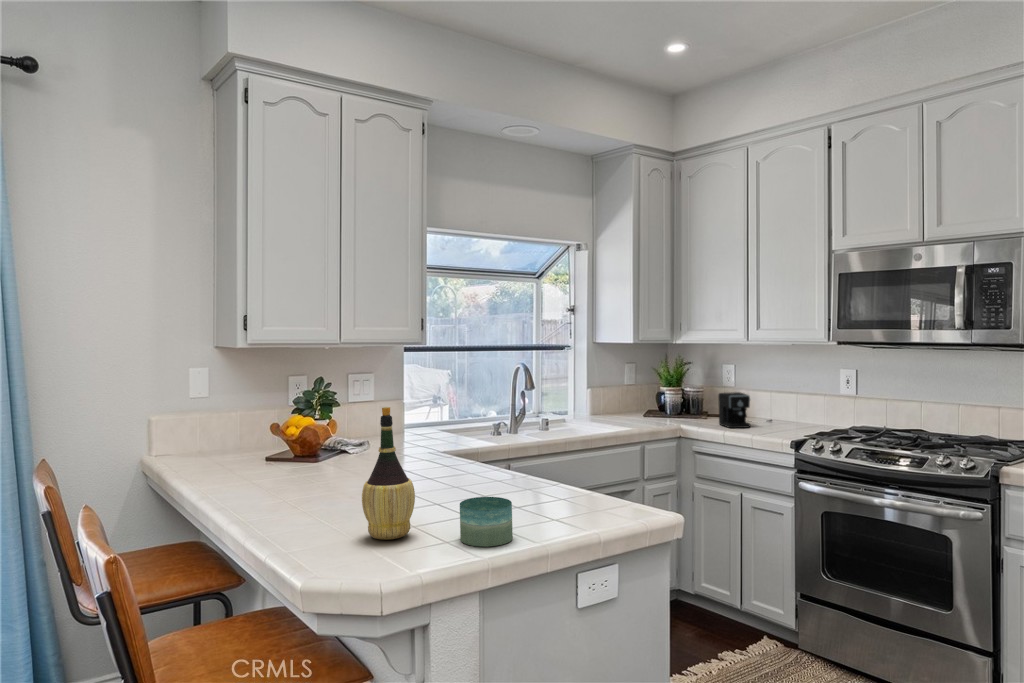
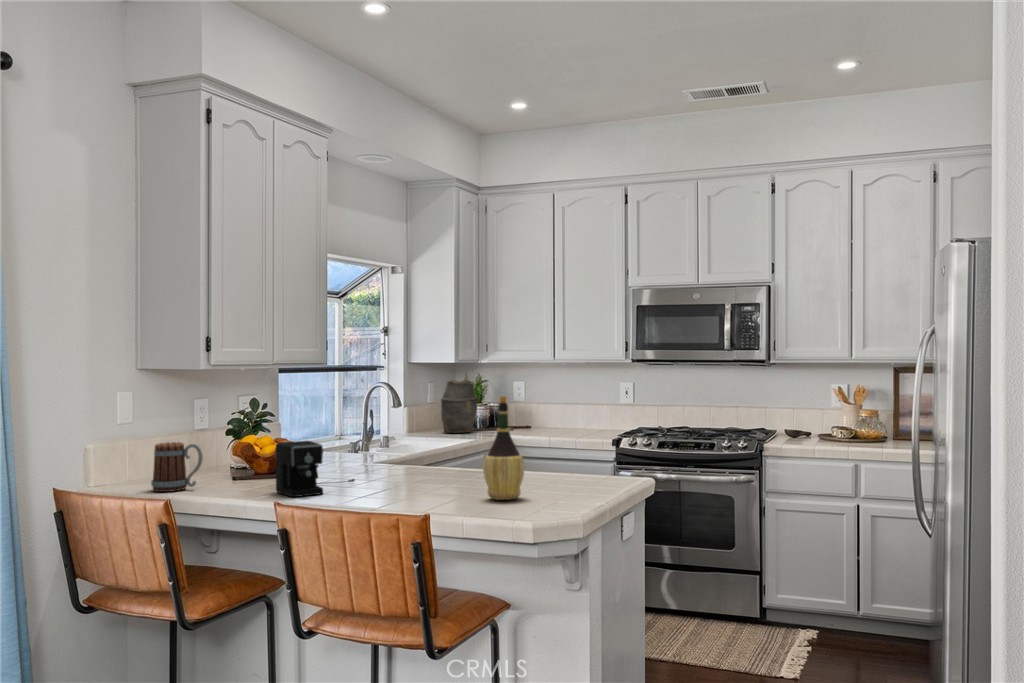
vase: none [621,362,661,419] -> present [441,380,478,433]
coffee maker: present [718,392,772,428] -> present [276,441,355,497]
mug: none [190,428,227,475] -> present [151,442,203,492]
candle: present [460,497,513,547] -> none [553,464,593,496]

